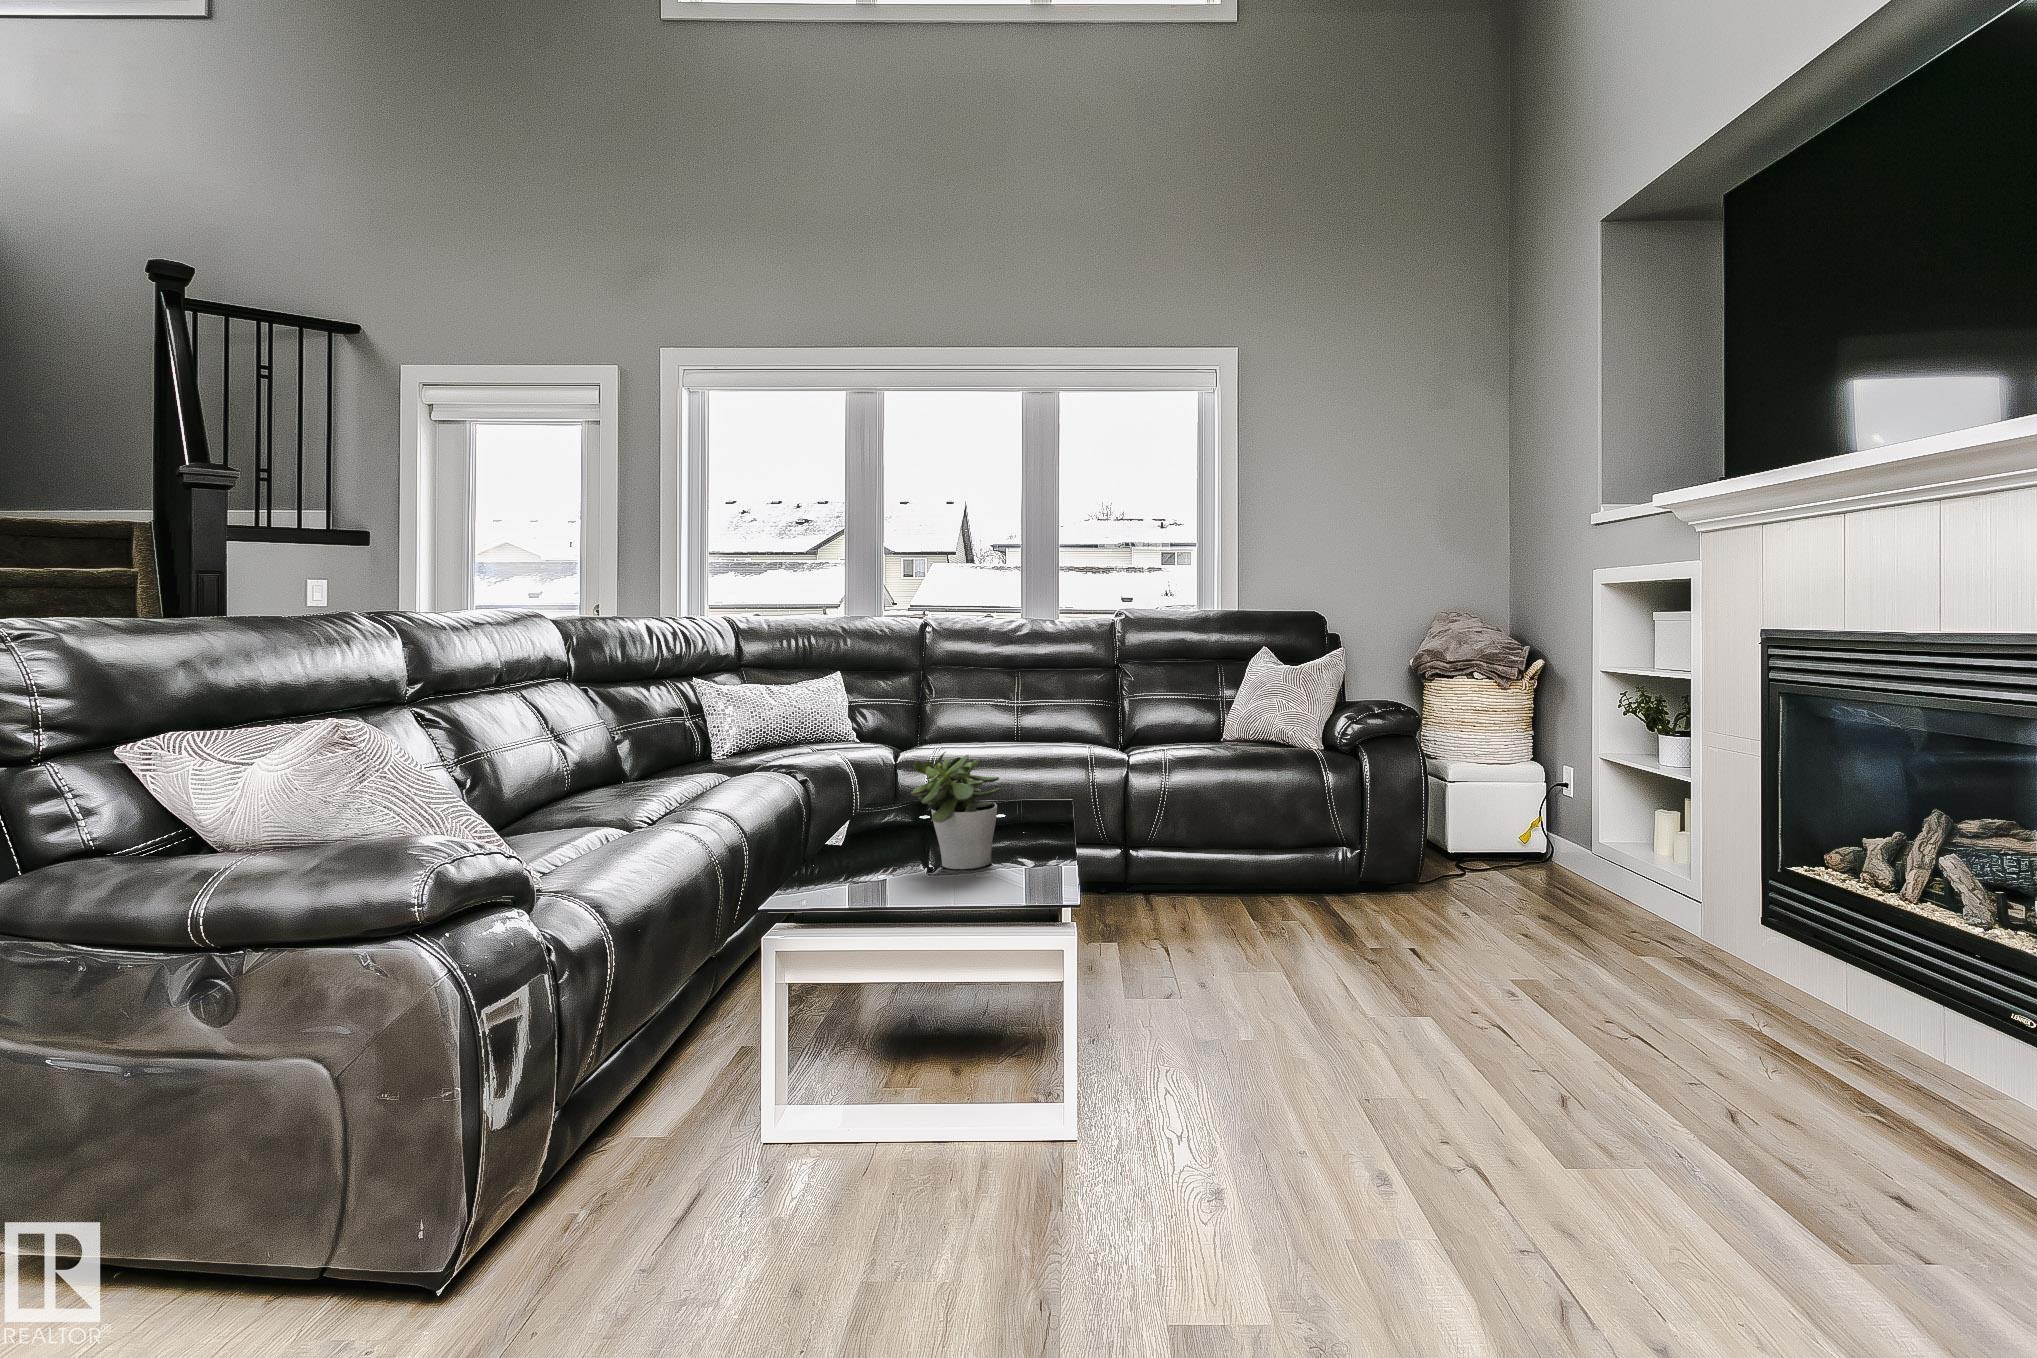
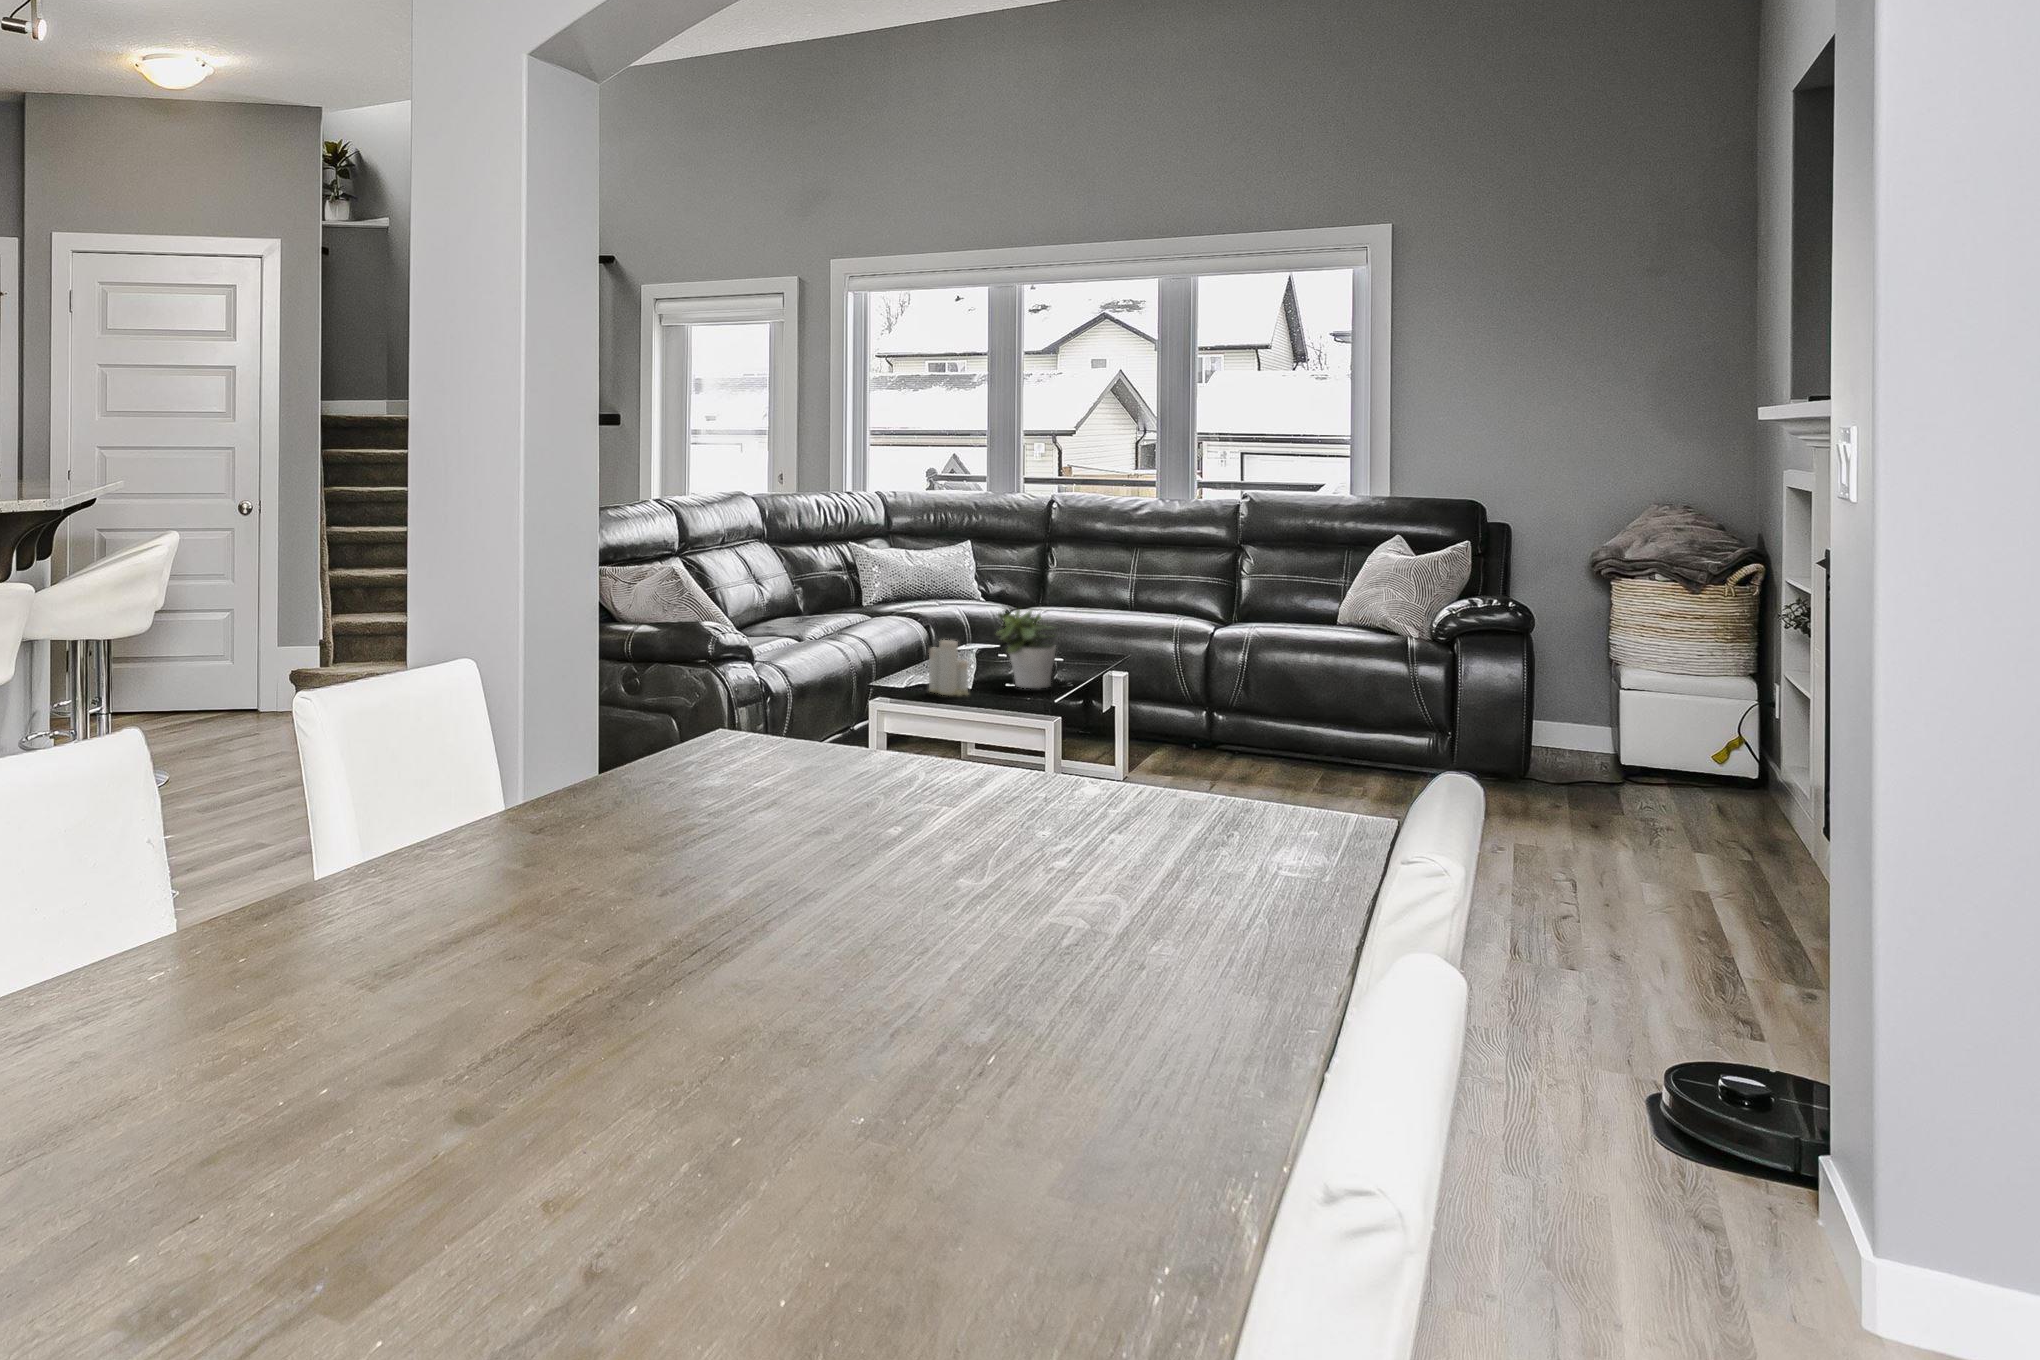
candle: none [822,806,885,902] -> present [929,640,969,695]

